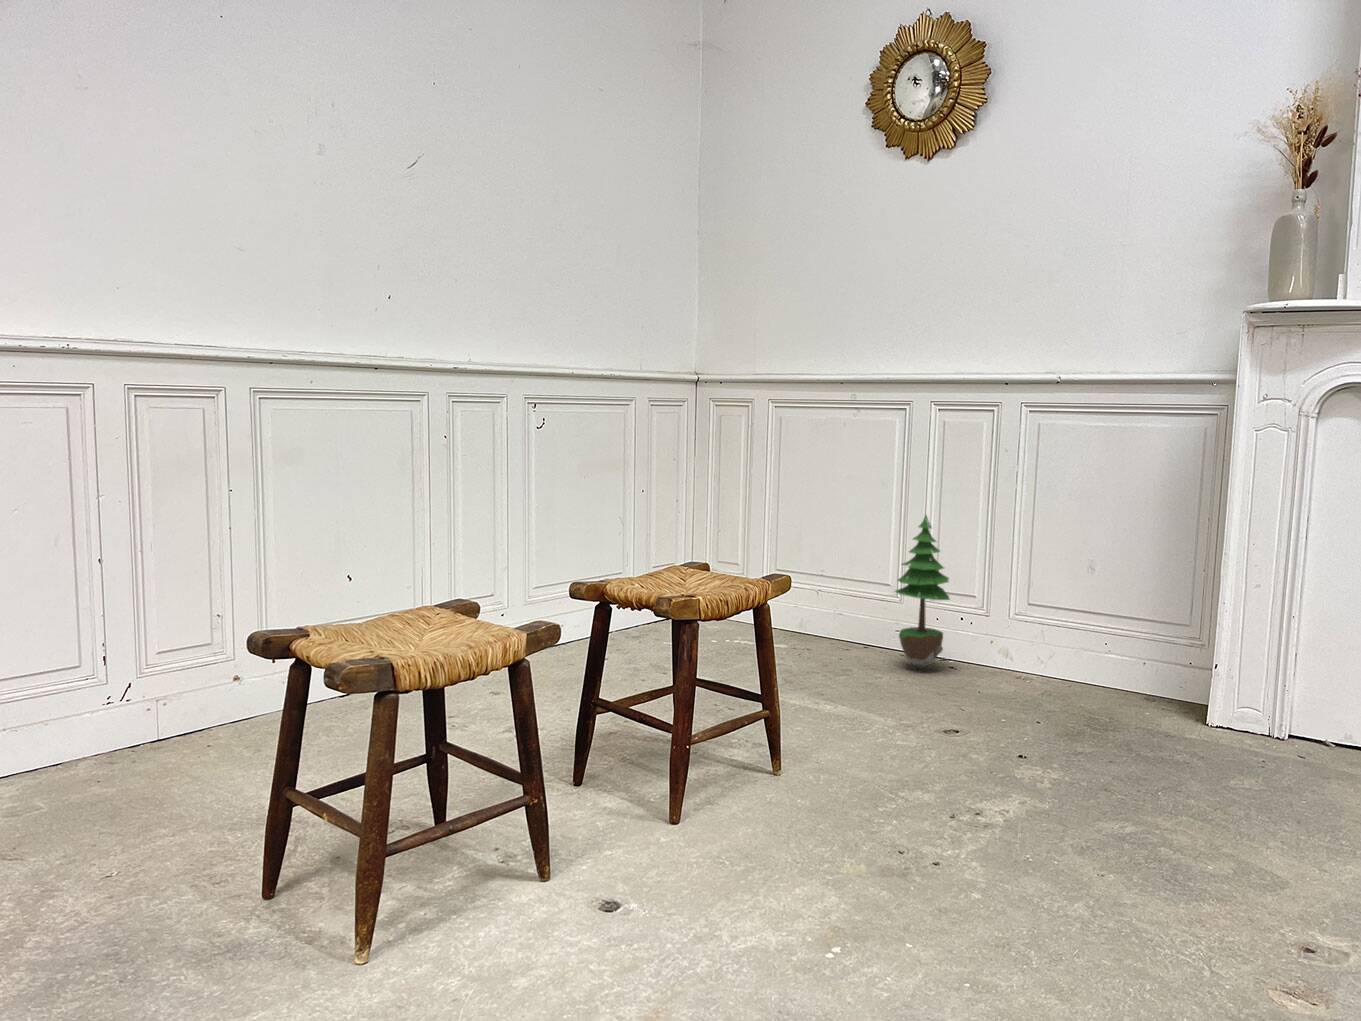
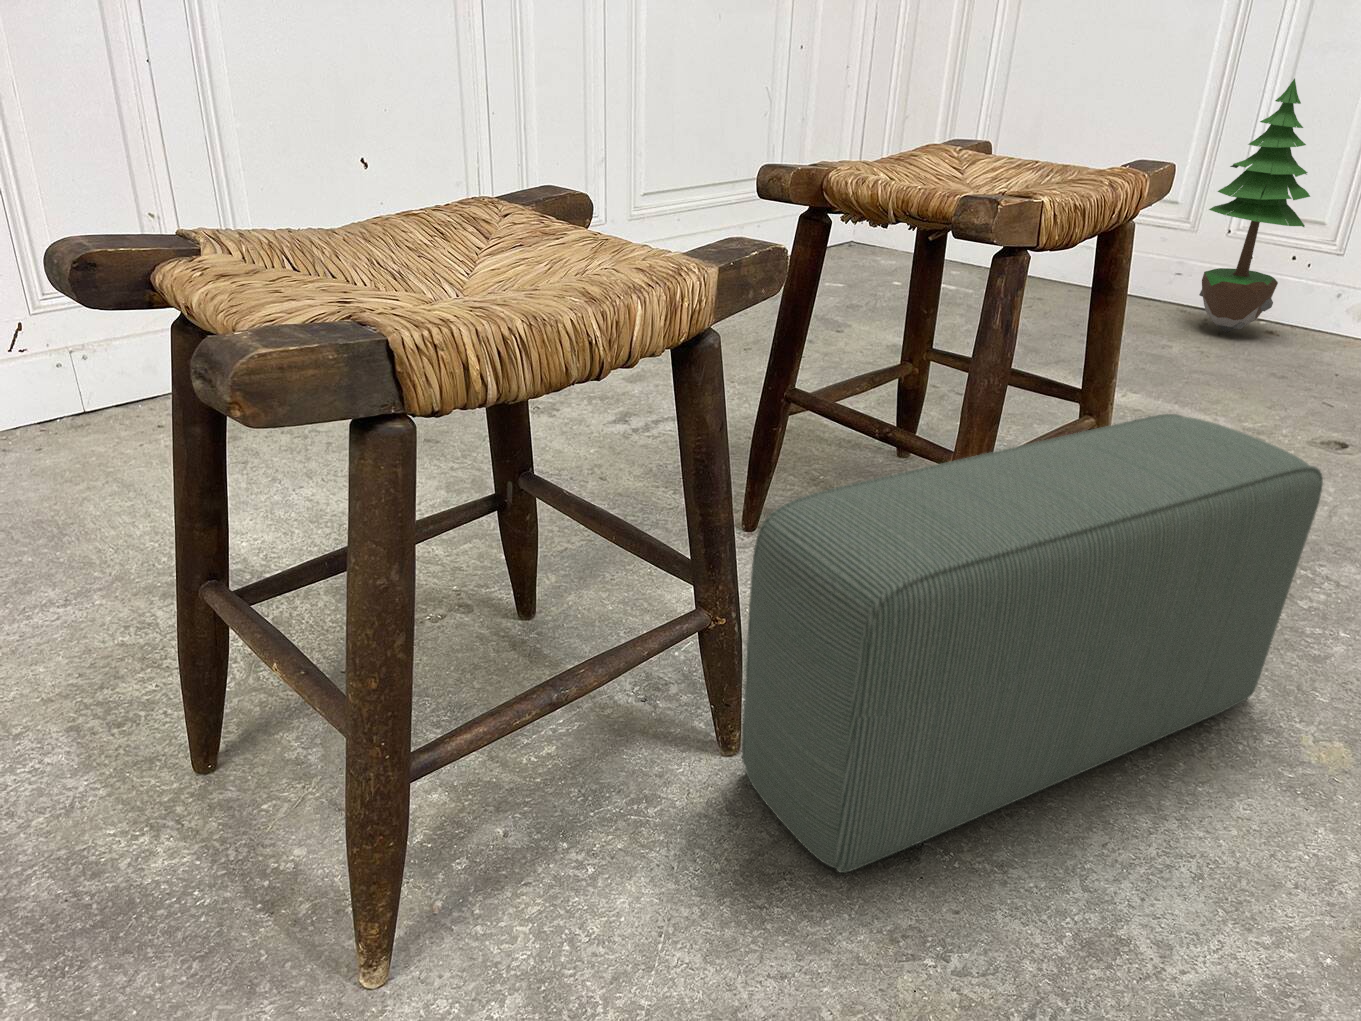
pouf: none [548,700,833,919] -> present [742,414,1323,873]

